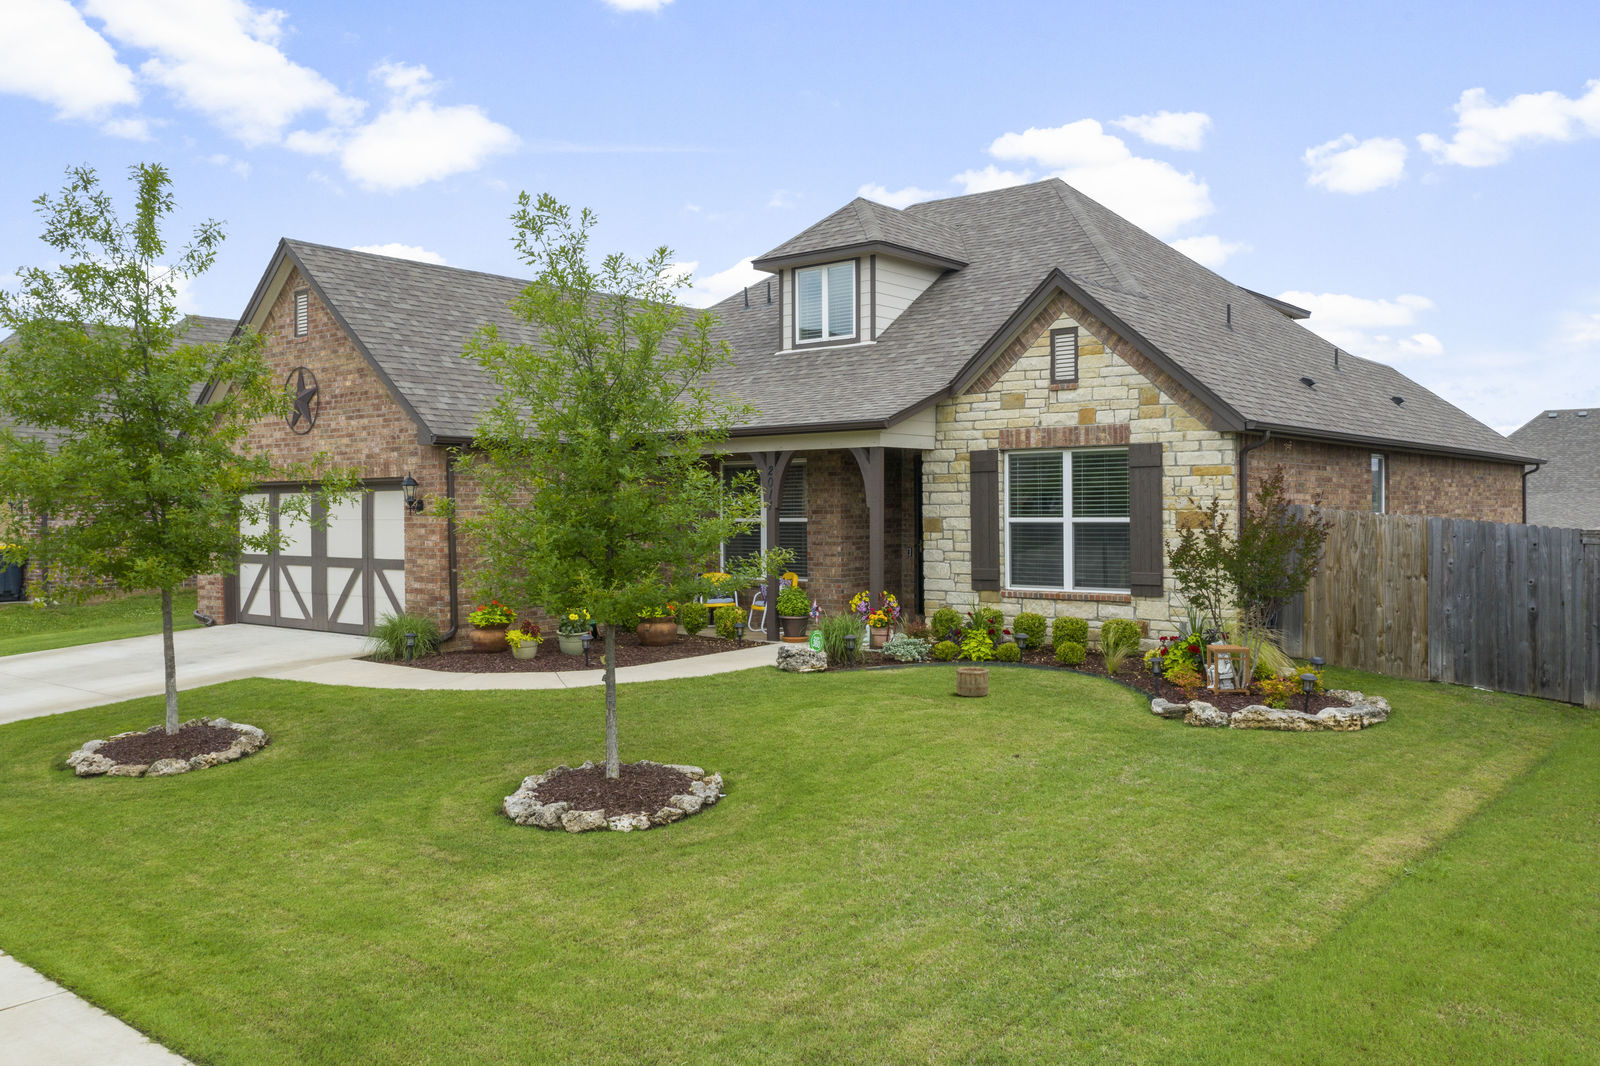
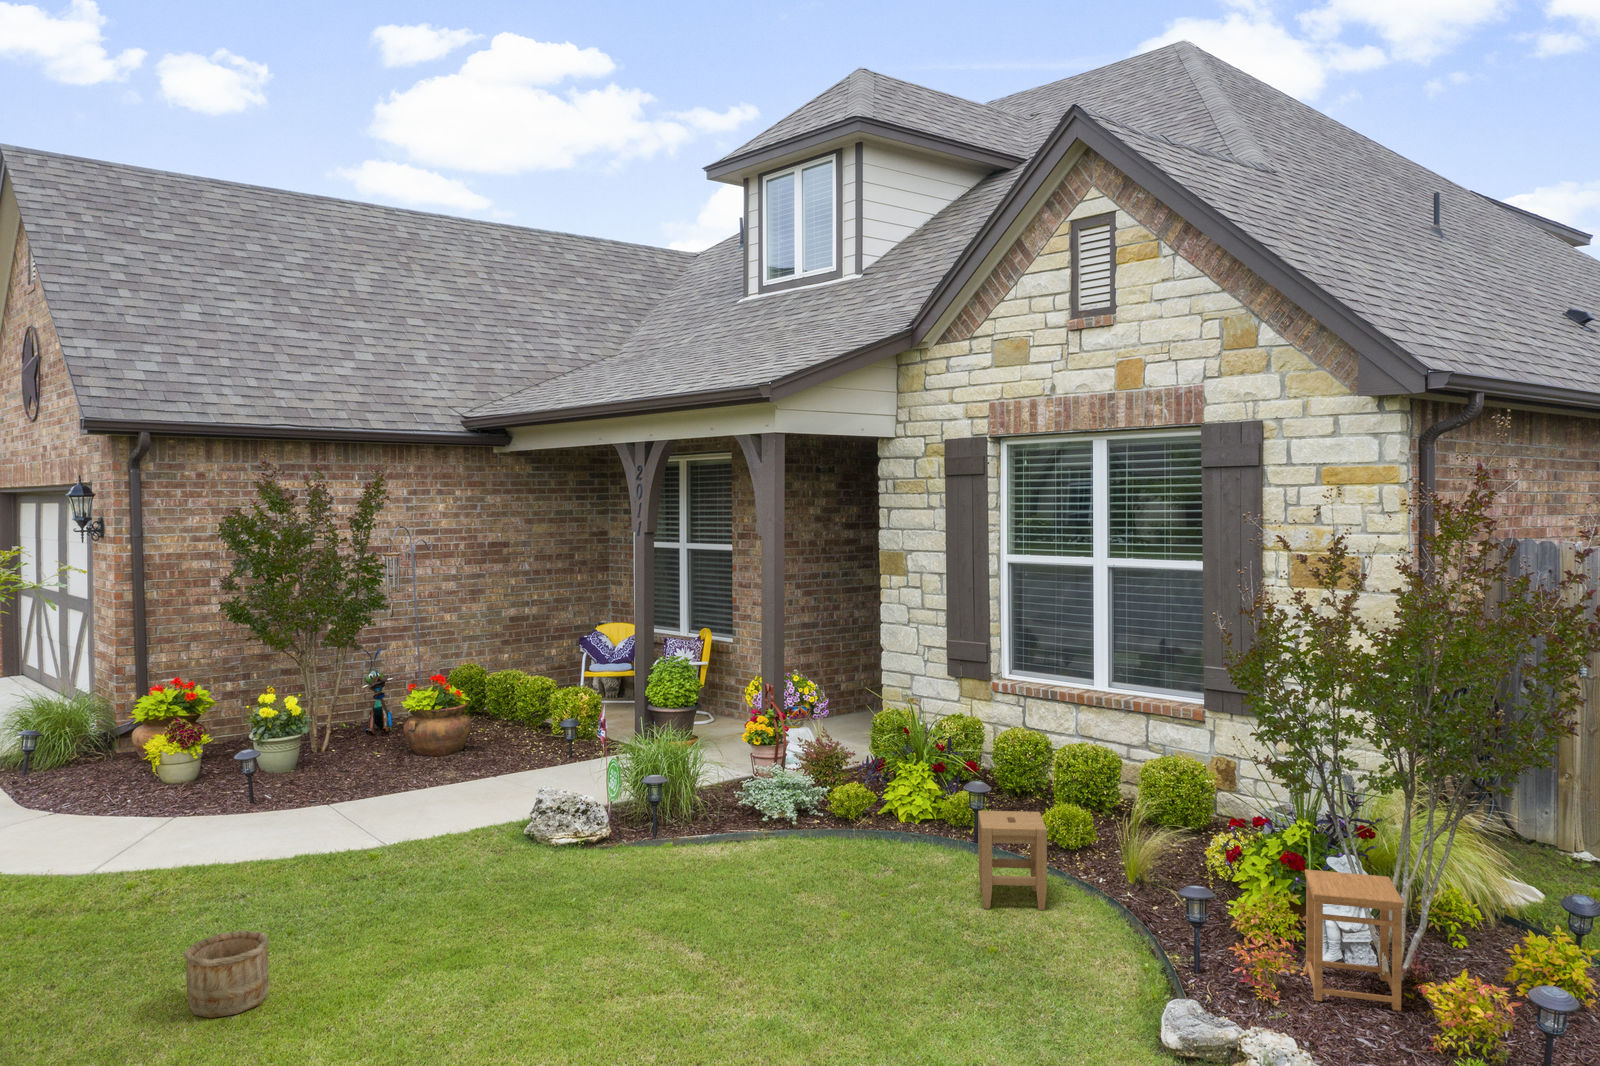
stool: none [1041,640,1081,685] -> present [978,811,1047,910]
wooden bucket: present [956,667,989,696] -> present [183,931,270,1018]

